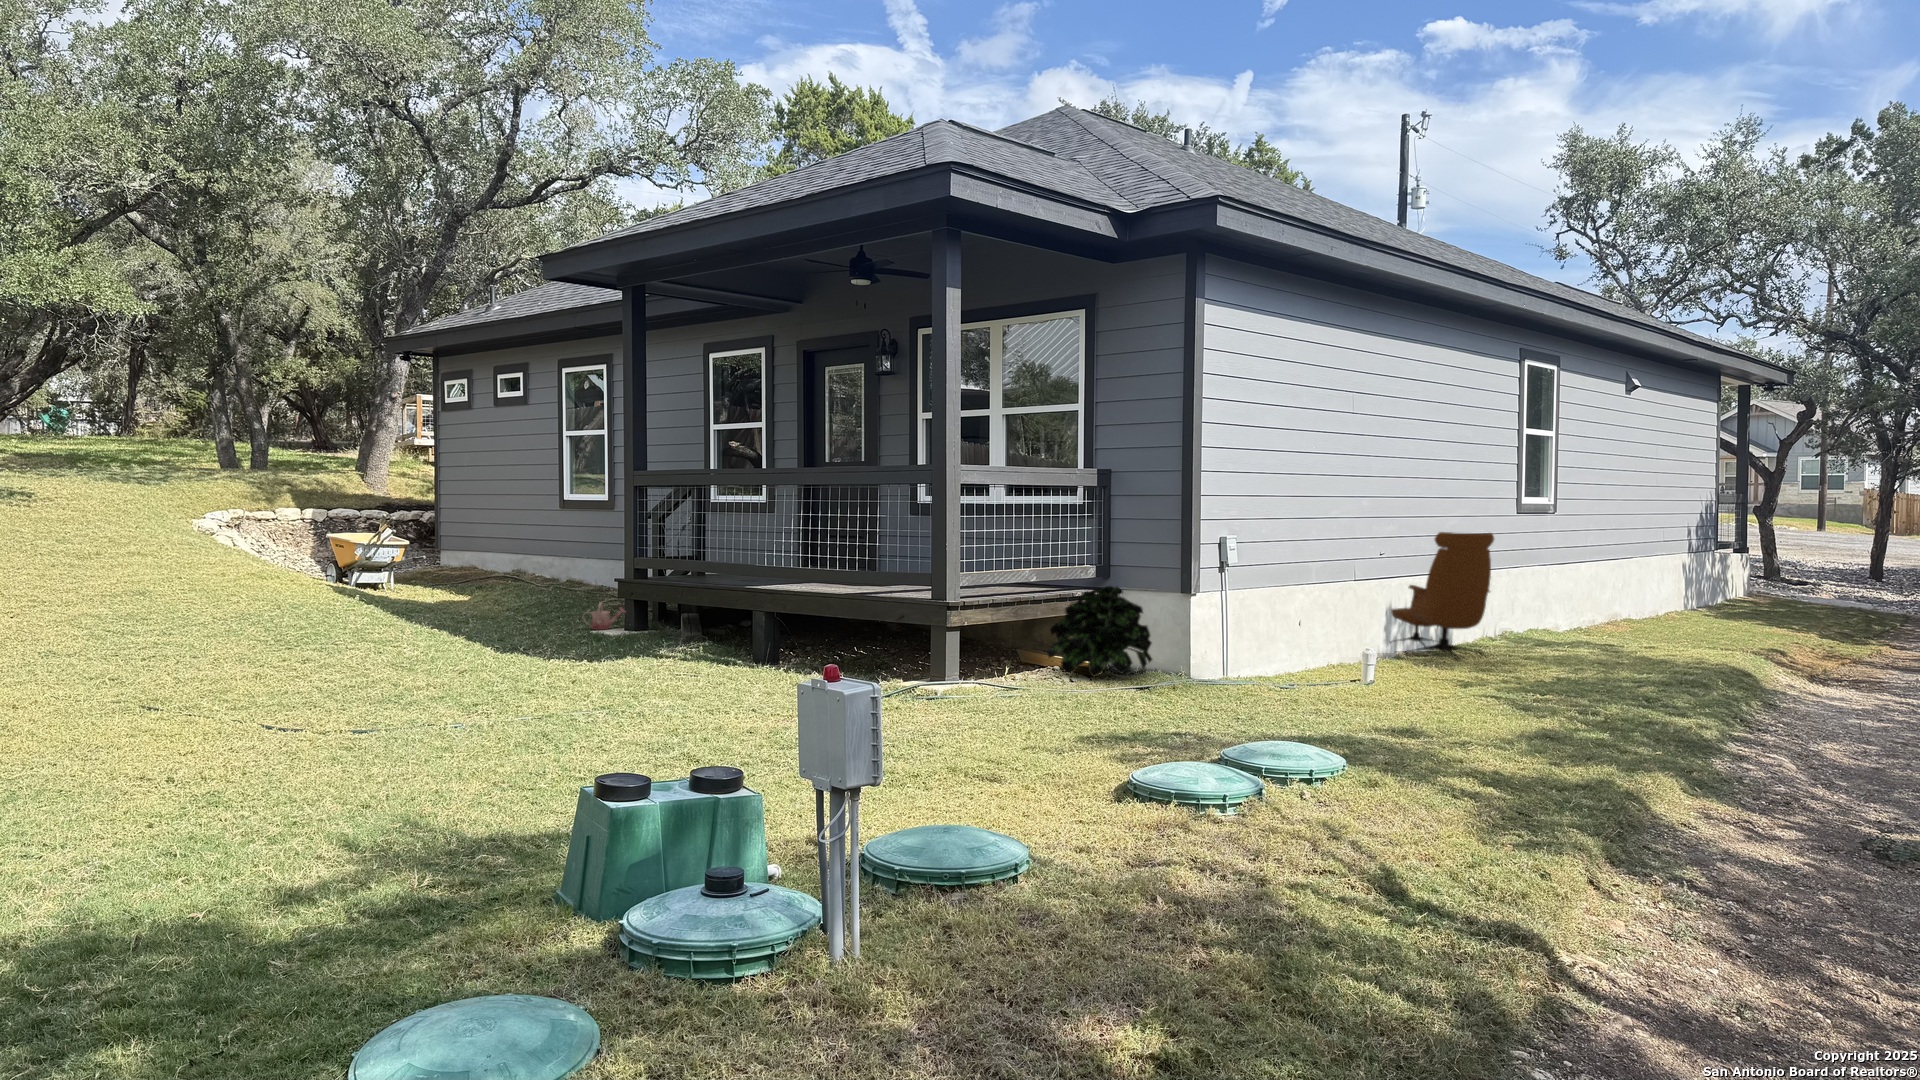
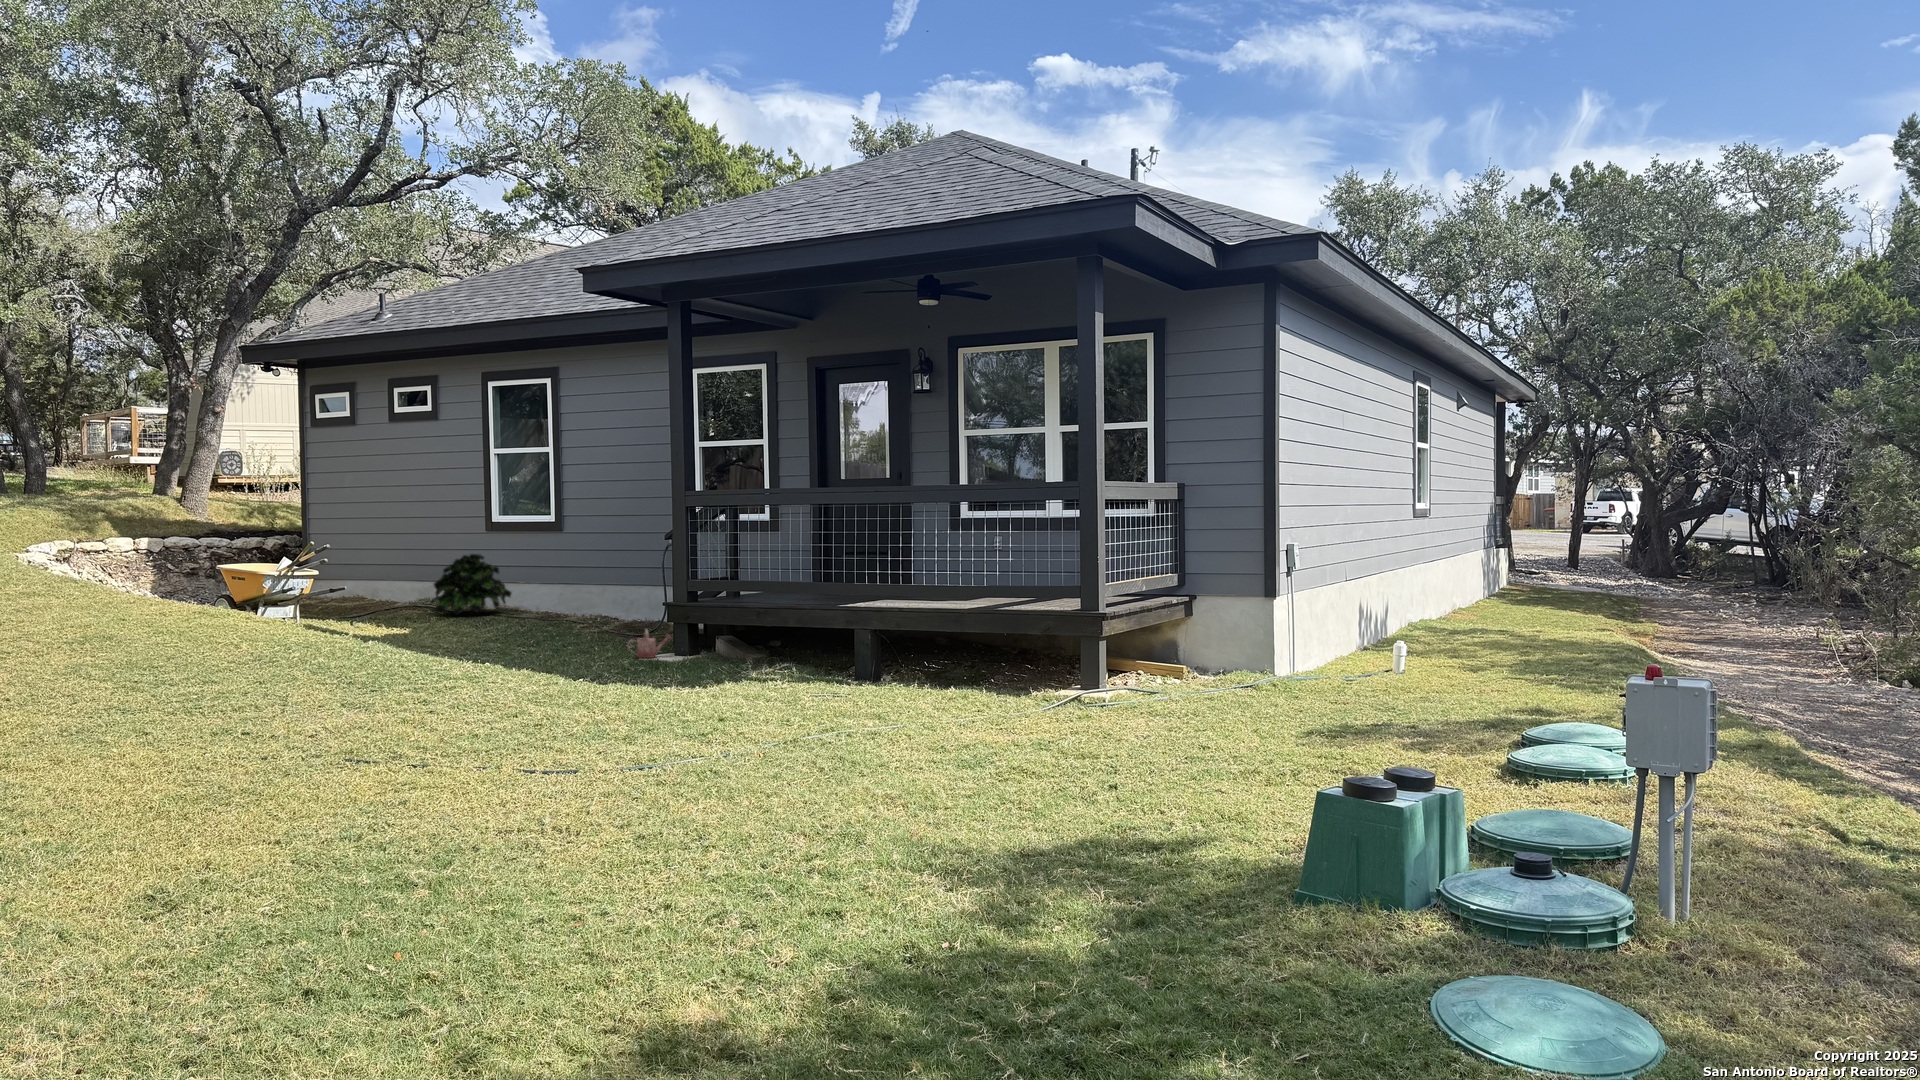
lounge chair: present [1391,532,1494,661] -> none [1371,534,1484,648]
potted plant: present [1047,586,1152,677] -> present [431,554,511,615]

